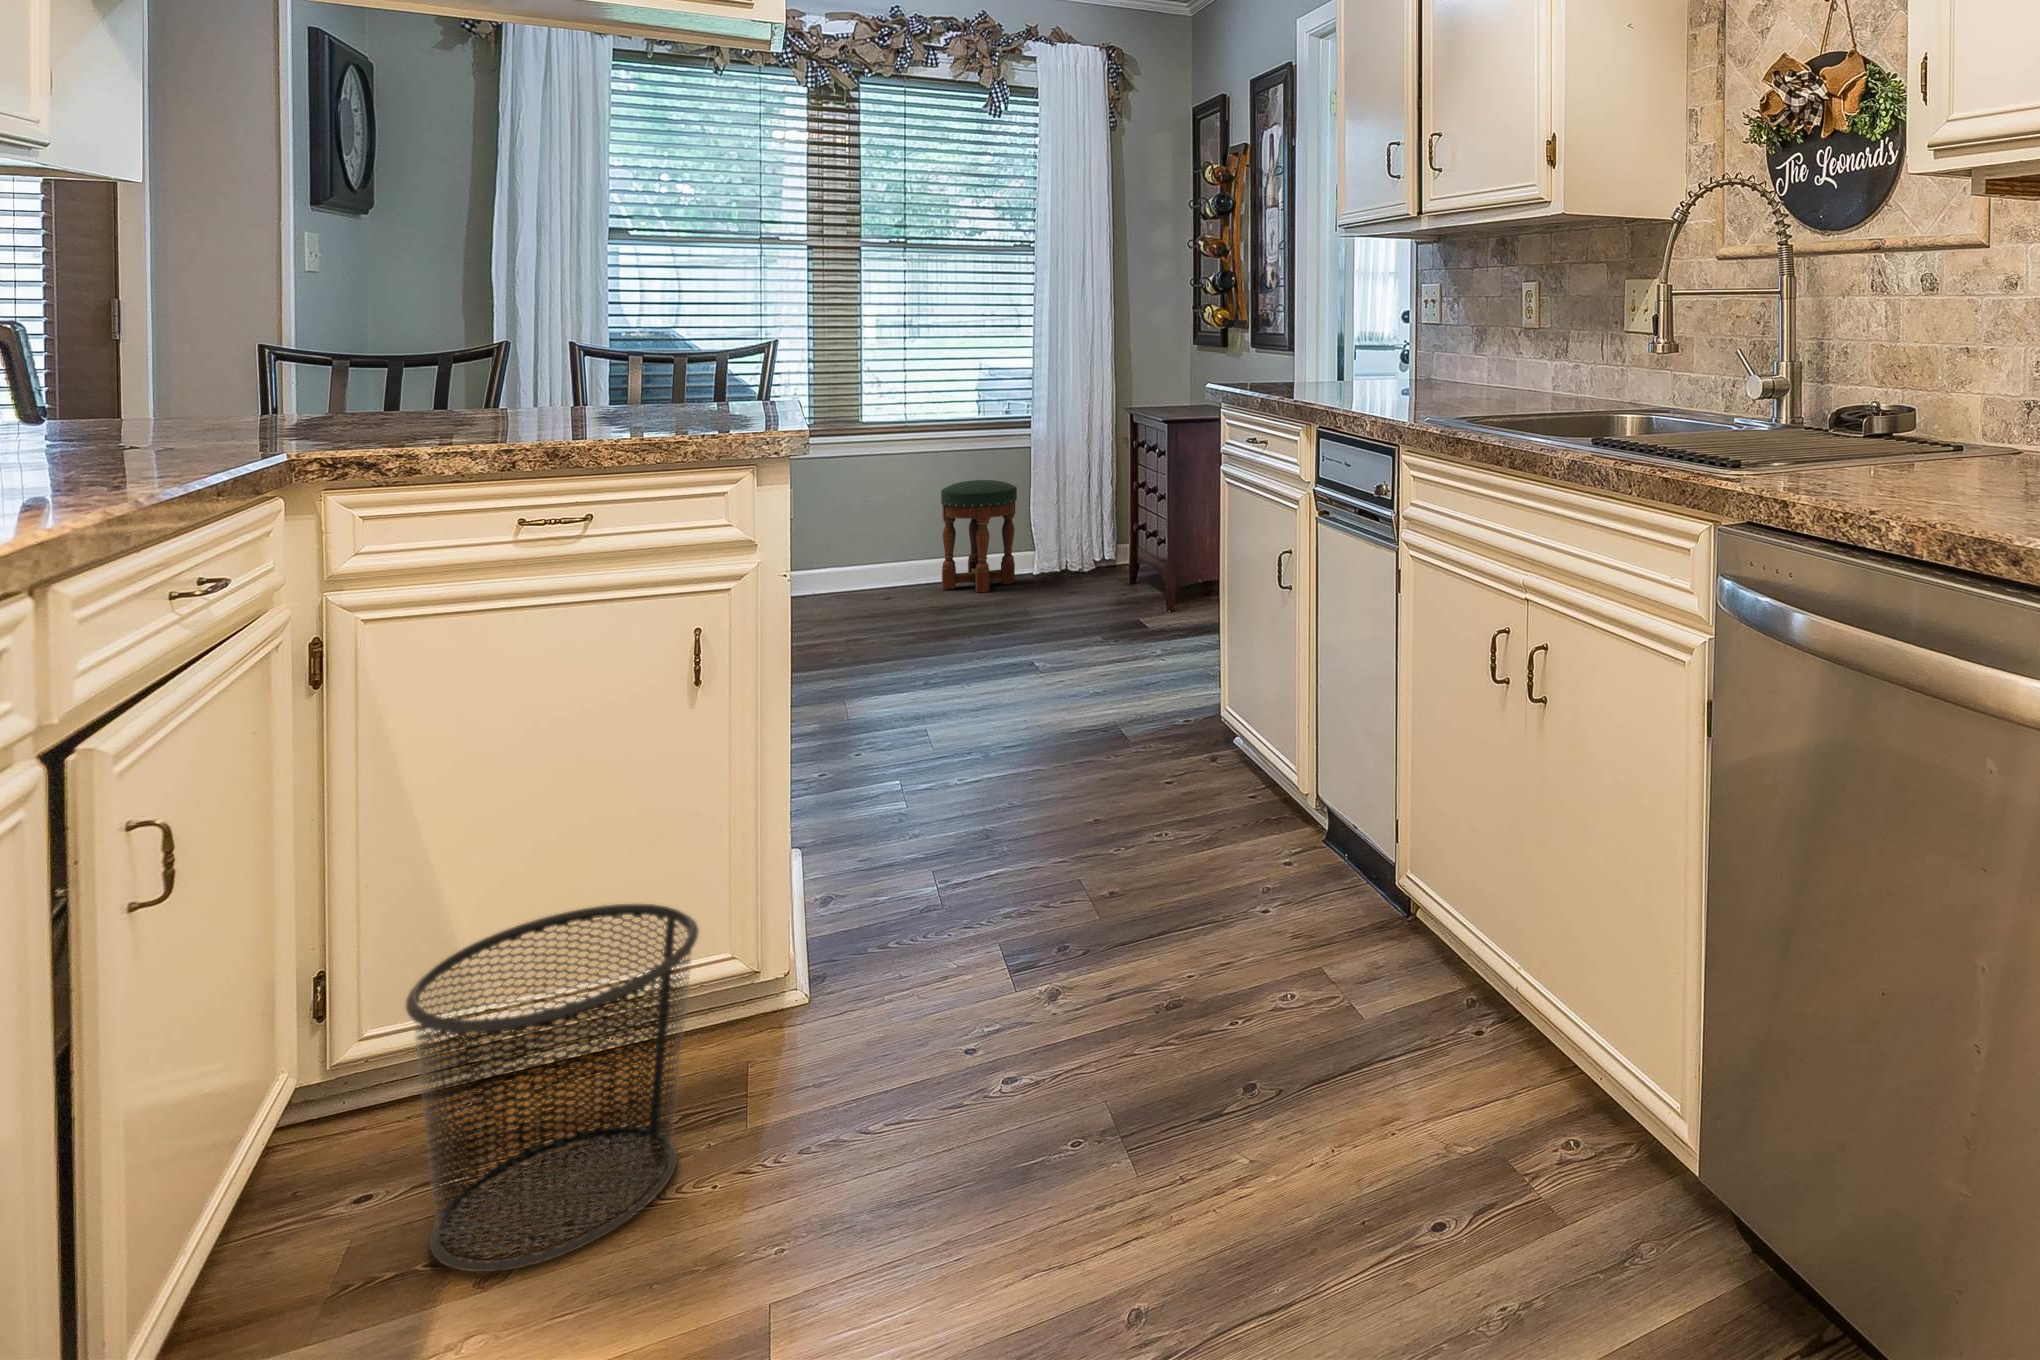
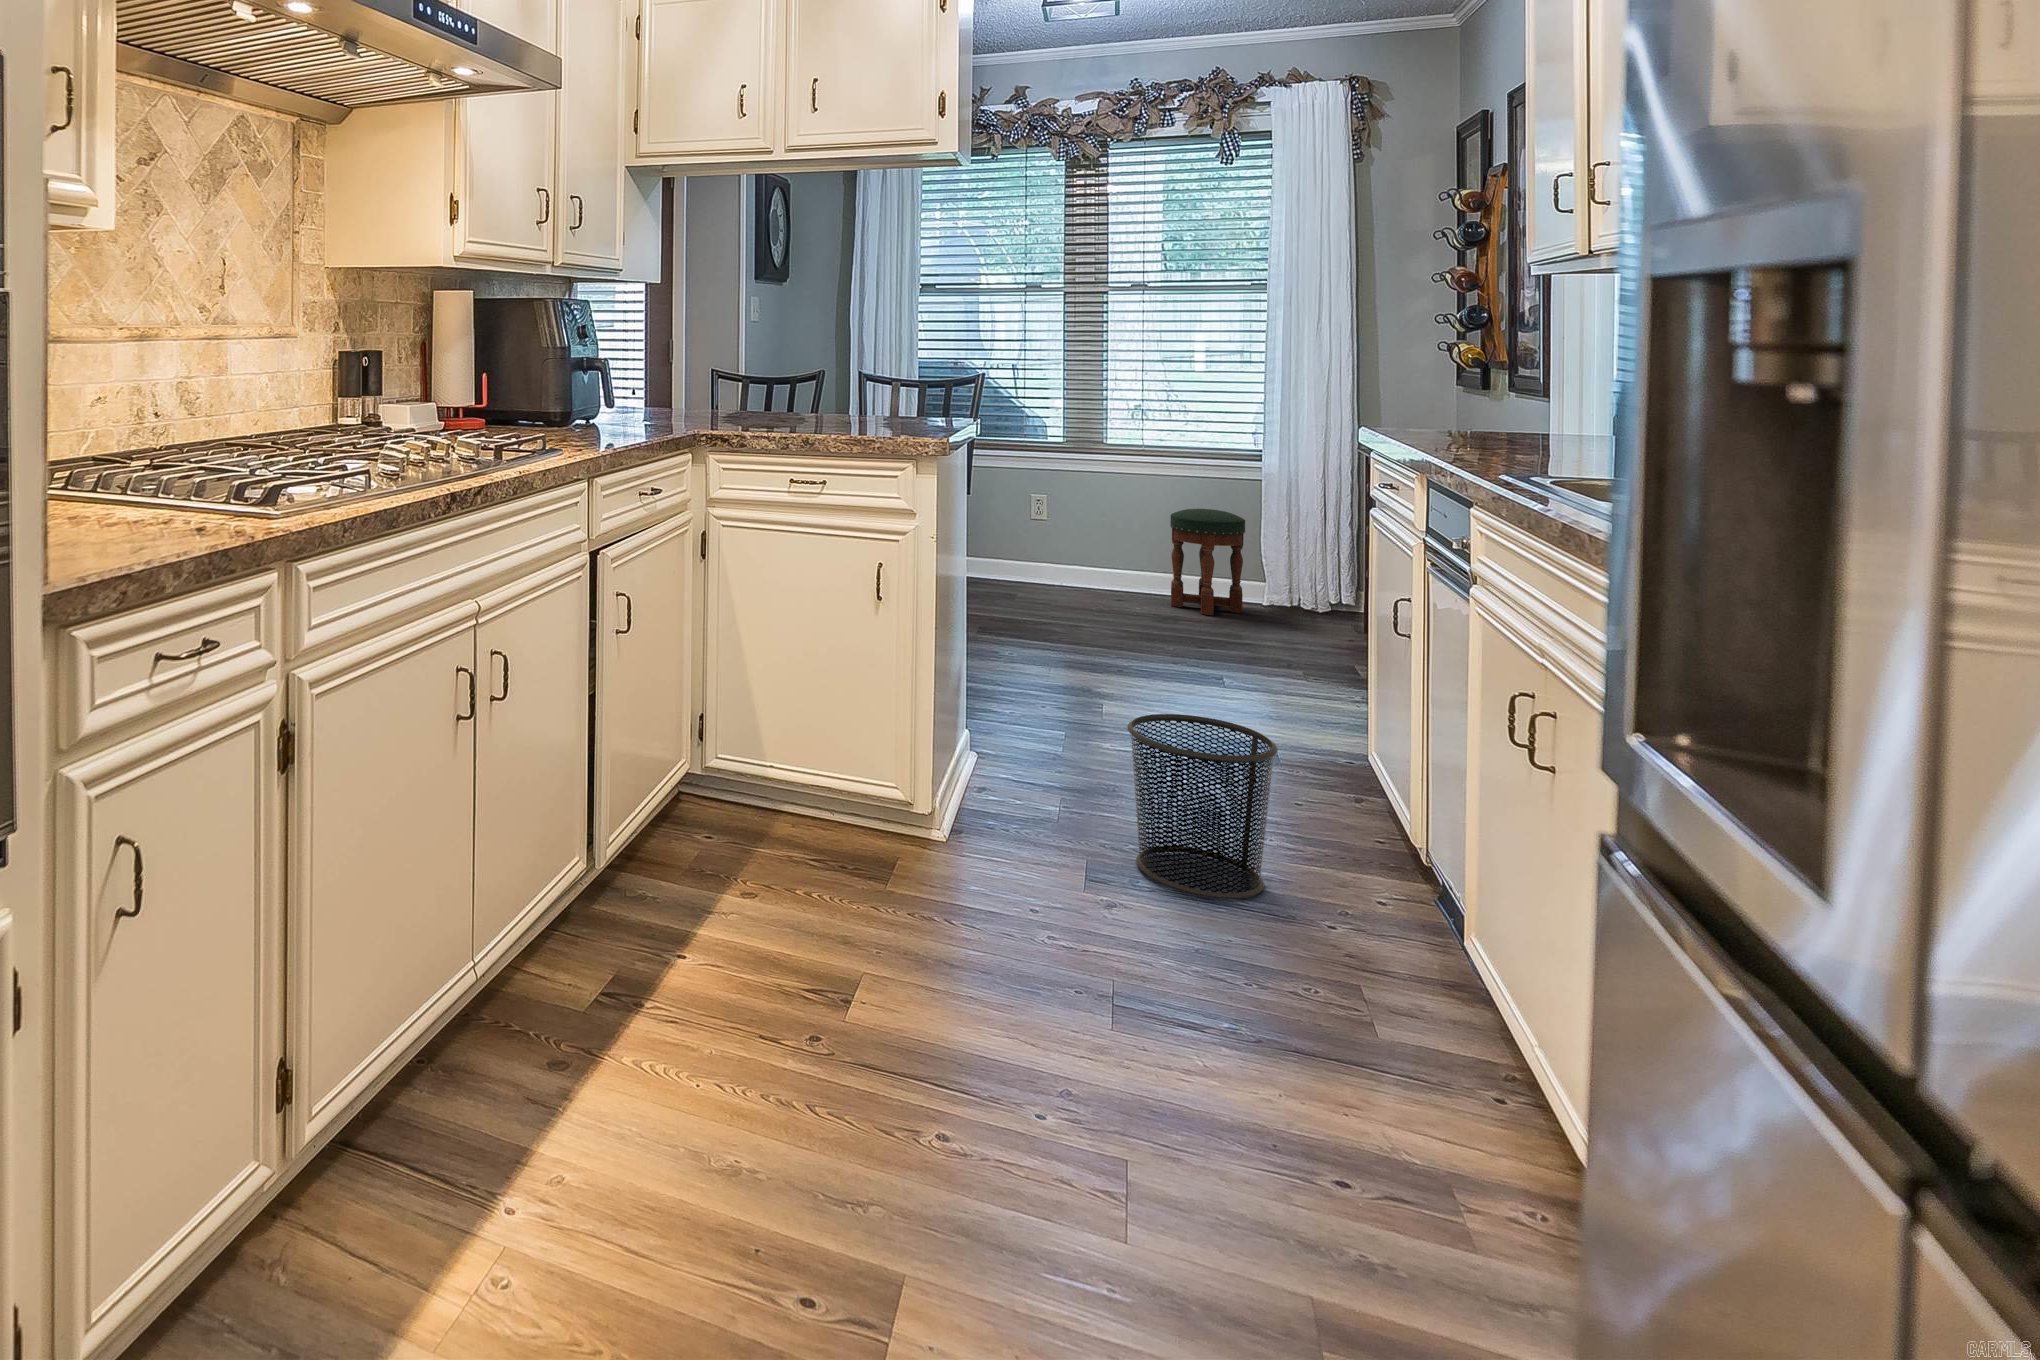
waste bin: present [405,903,699,1272] -> present [1127,714,1278,899]

